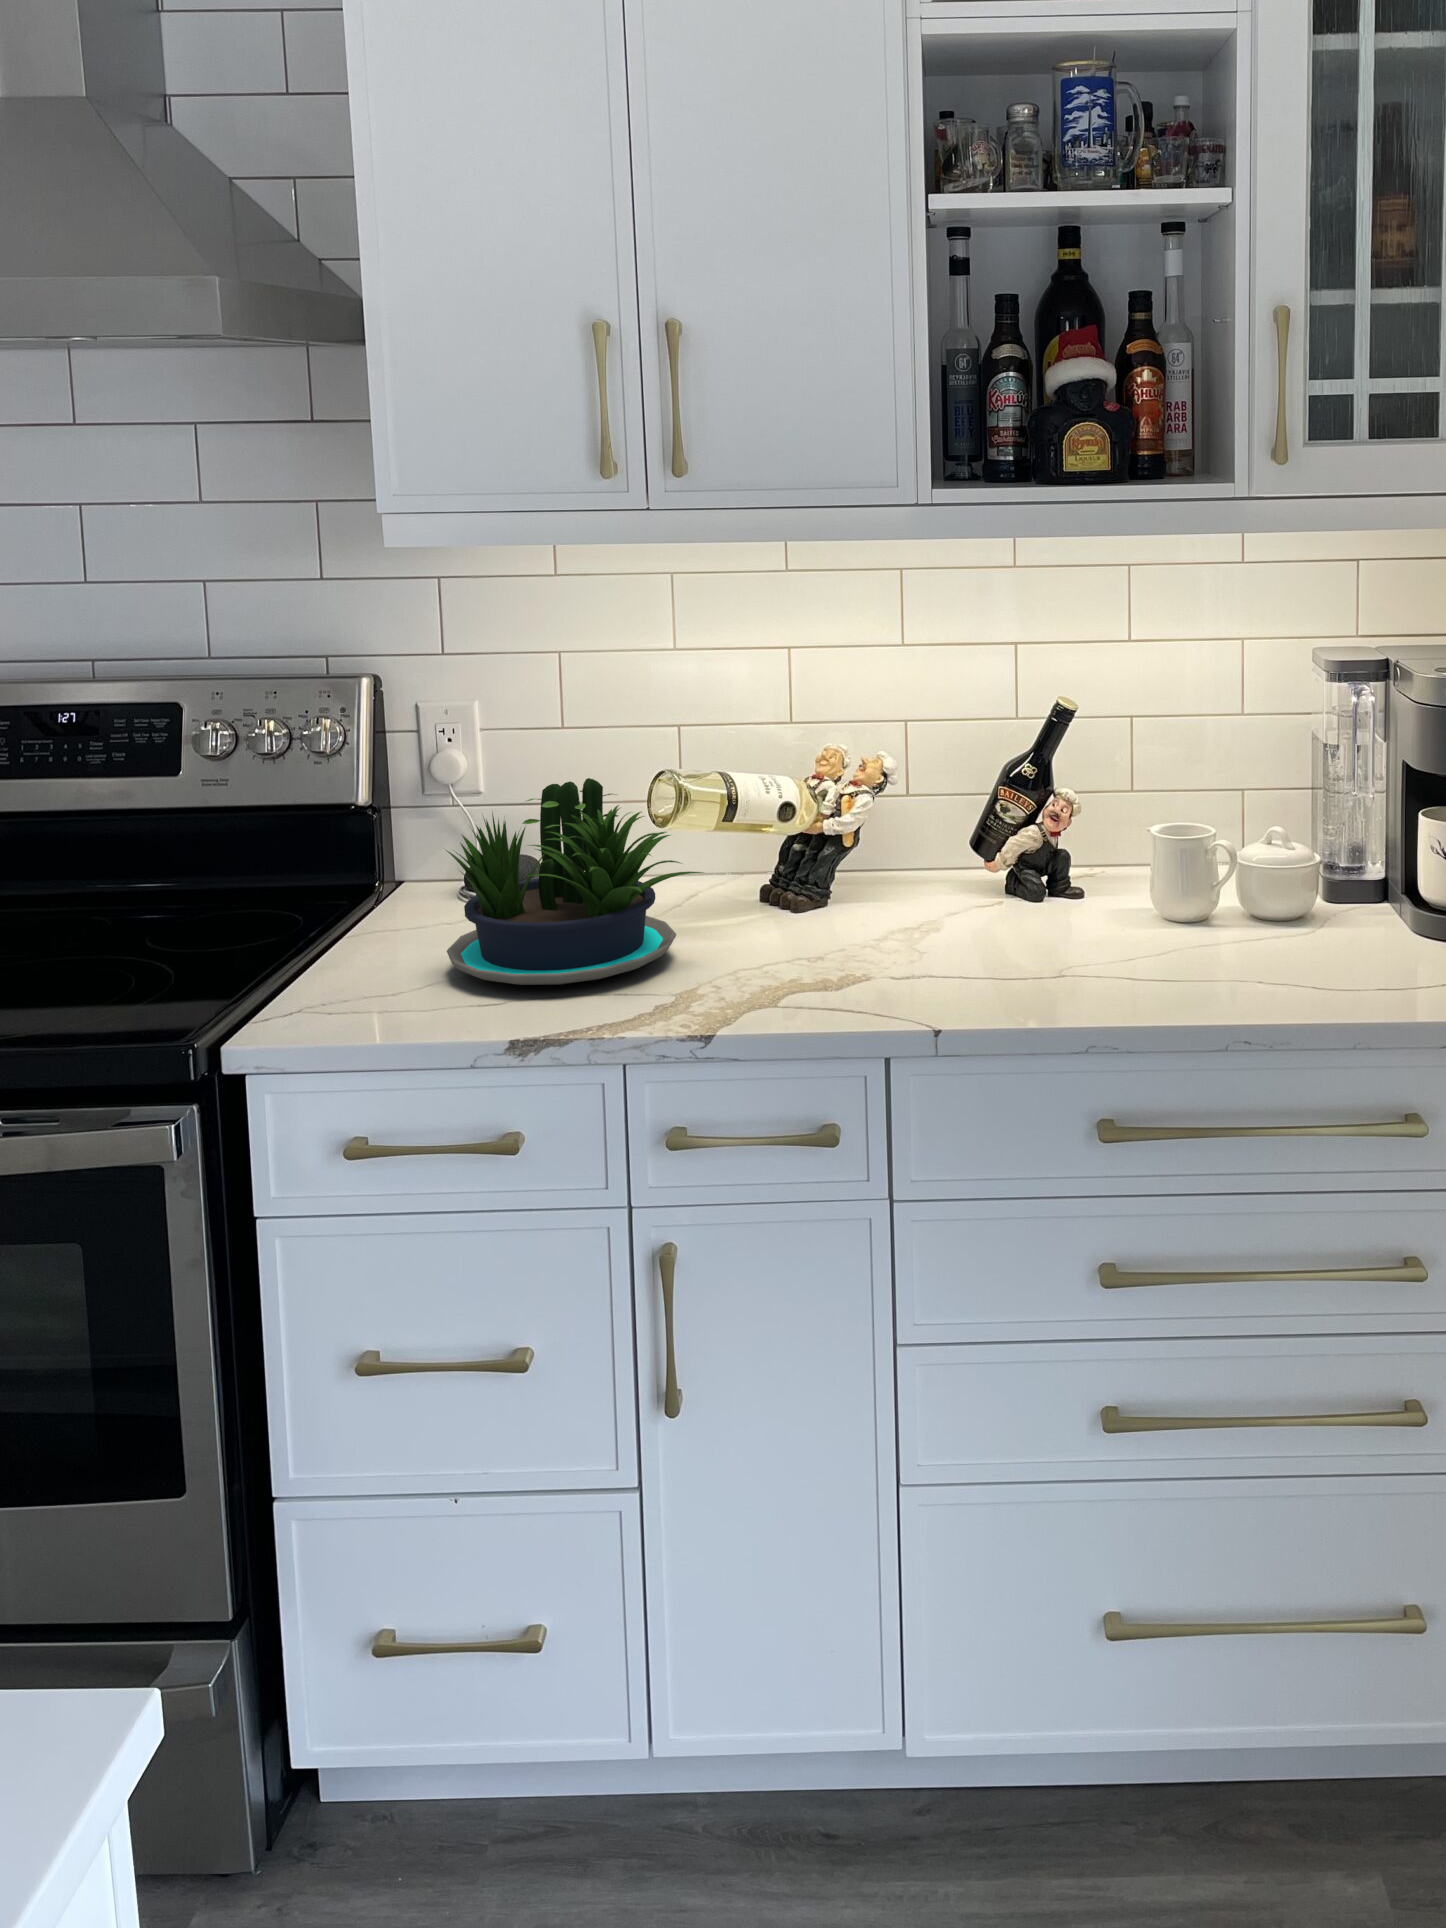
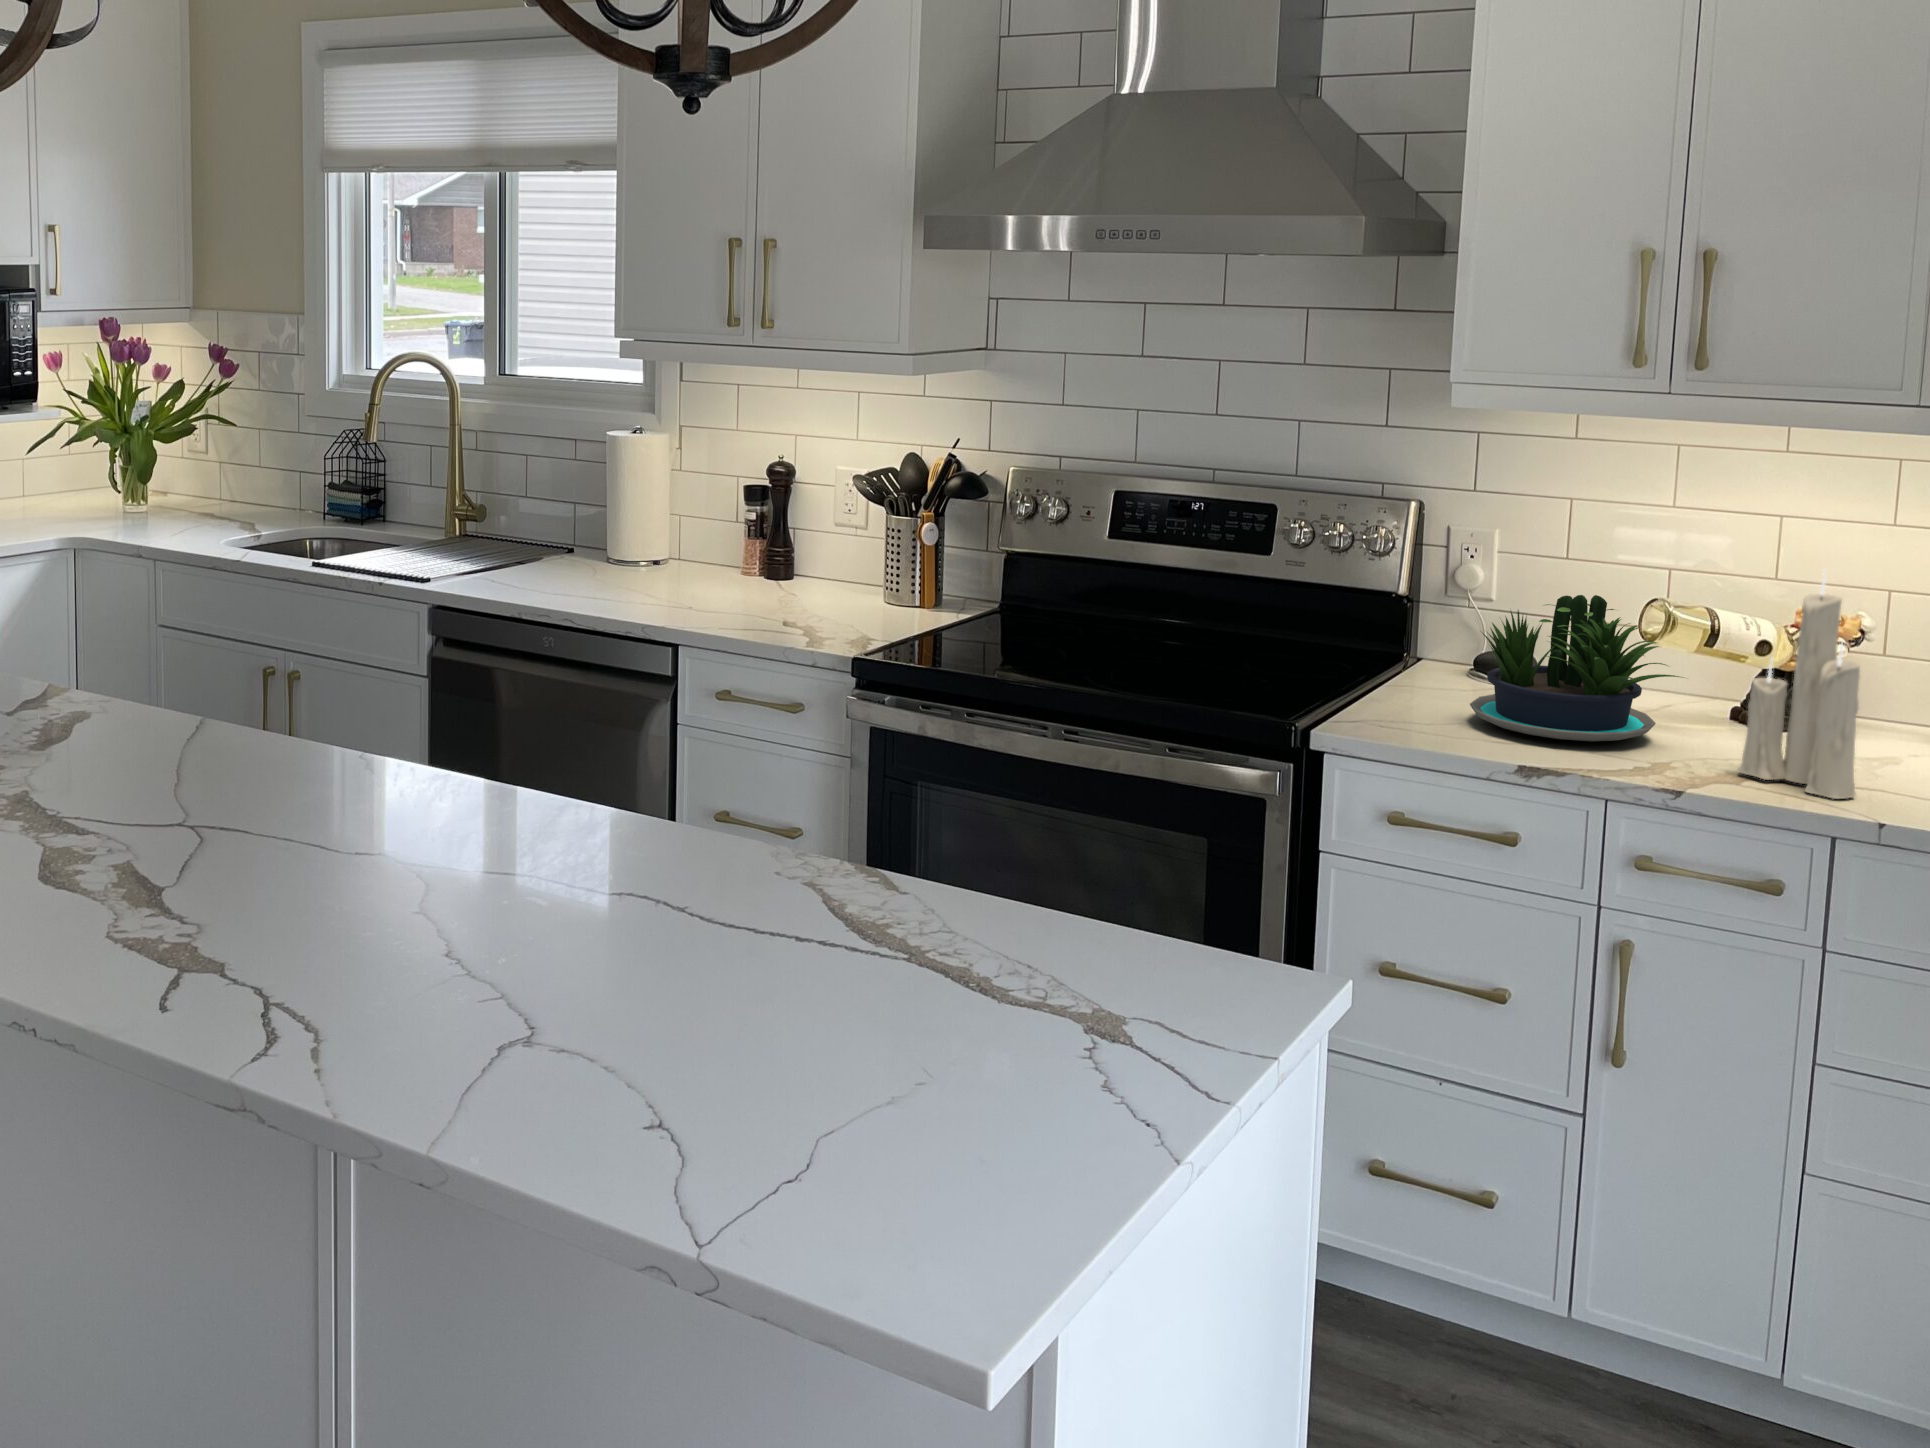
candle: none [774,699,905,1007] -> present [1738,574,1860,799]

